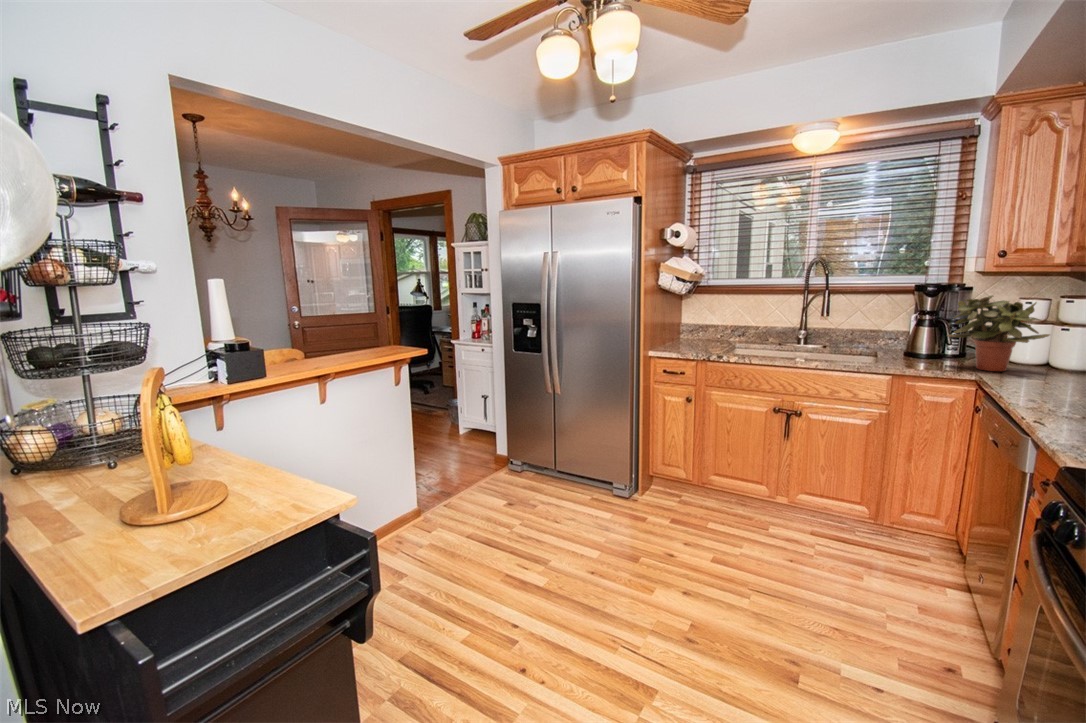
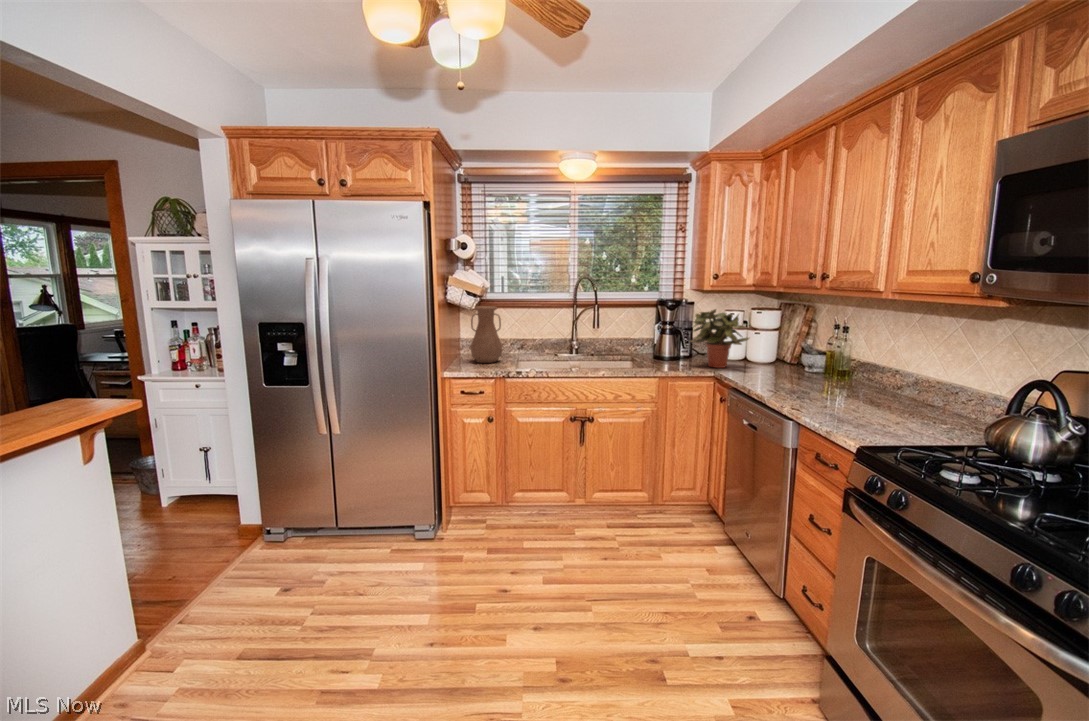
vase: none [683,292,717,347] -> present [470,306,503,363]

